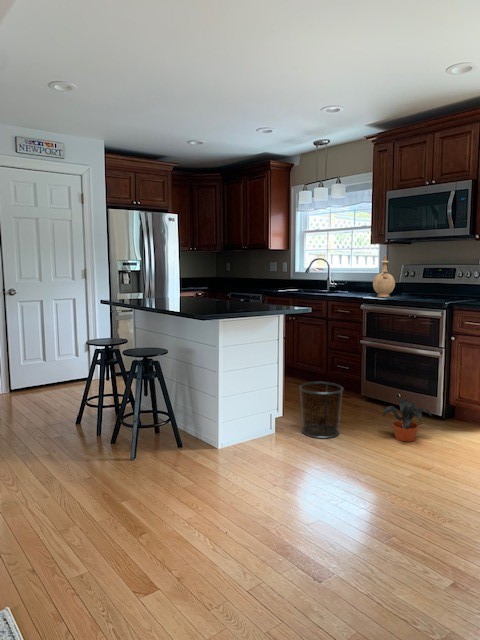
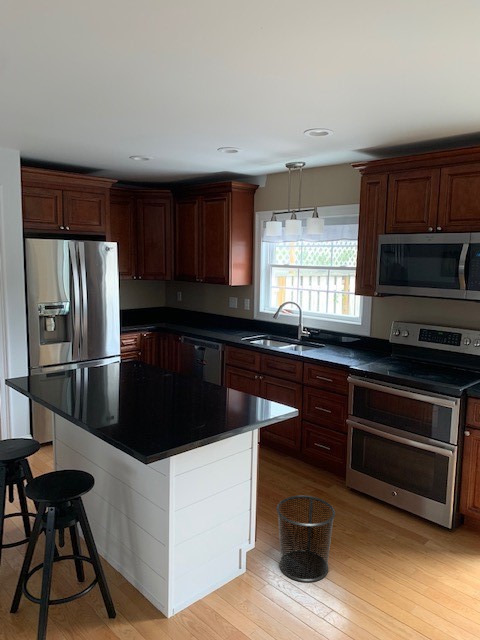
vase: present [373,255,395,297] -> none [361,315,388,367]
potted plant: present [383,399,432,442] -> none [382,520,450,584]

